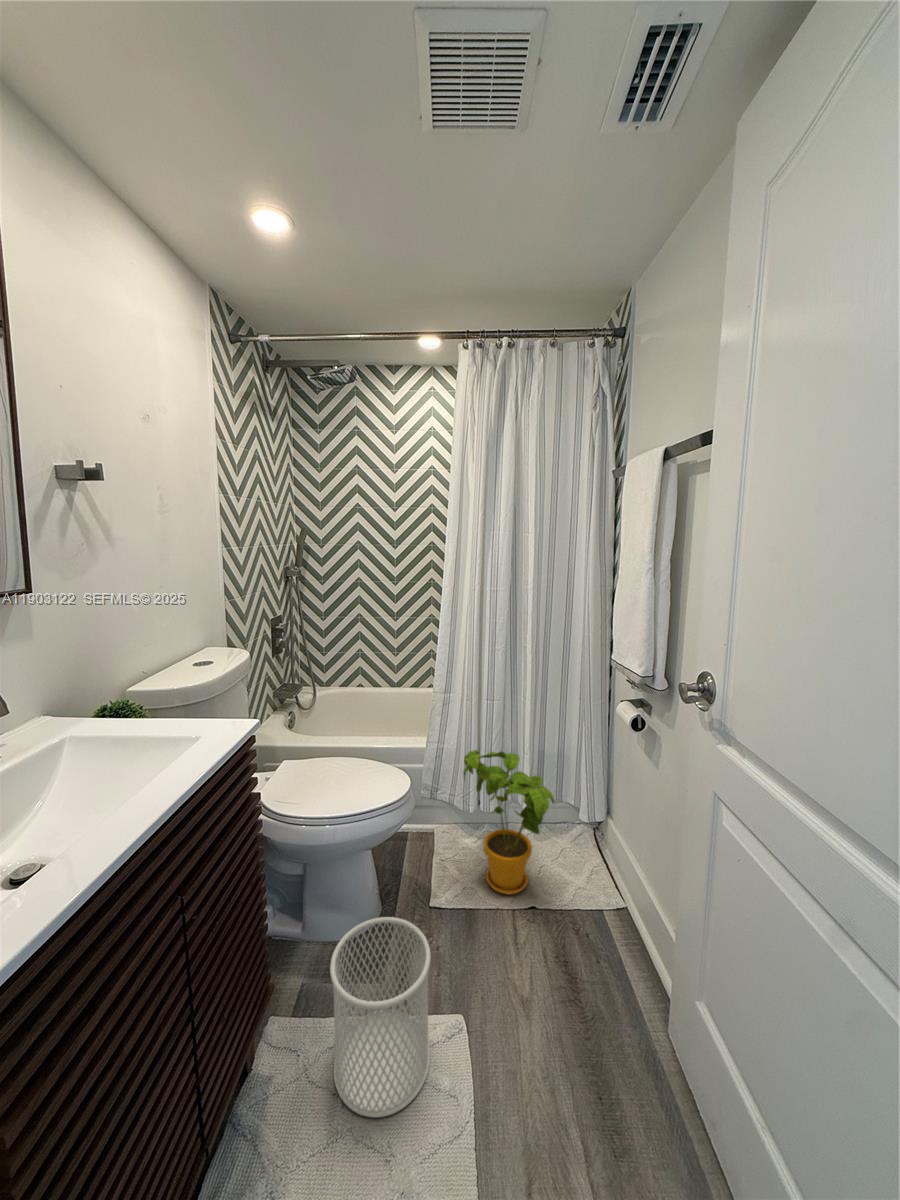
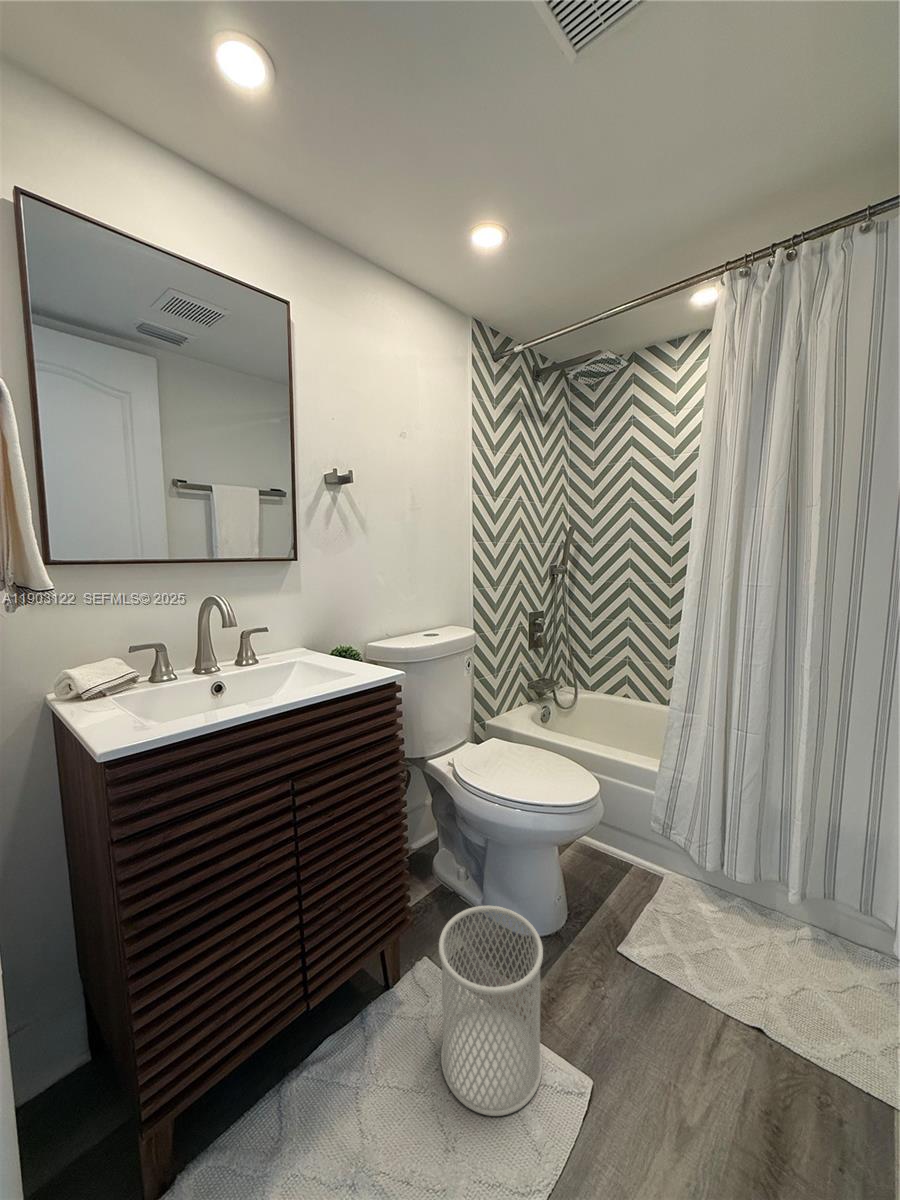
house plant: present [463,750,555,894] -> none [665,785,812,1002]

